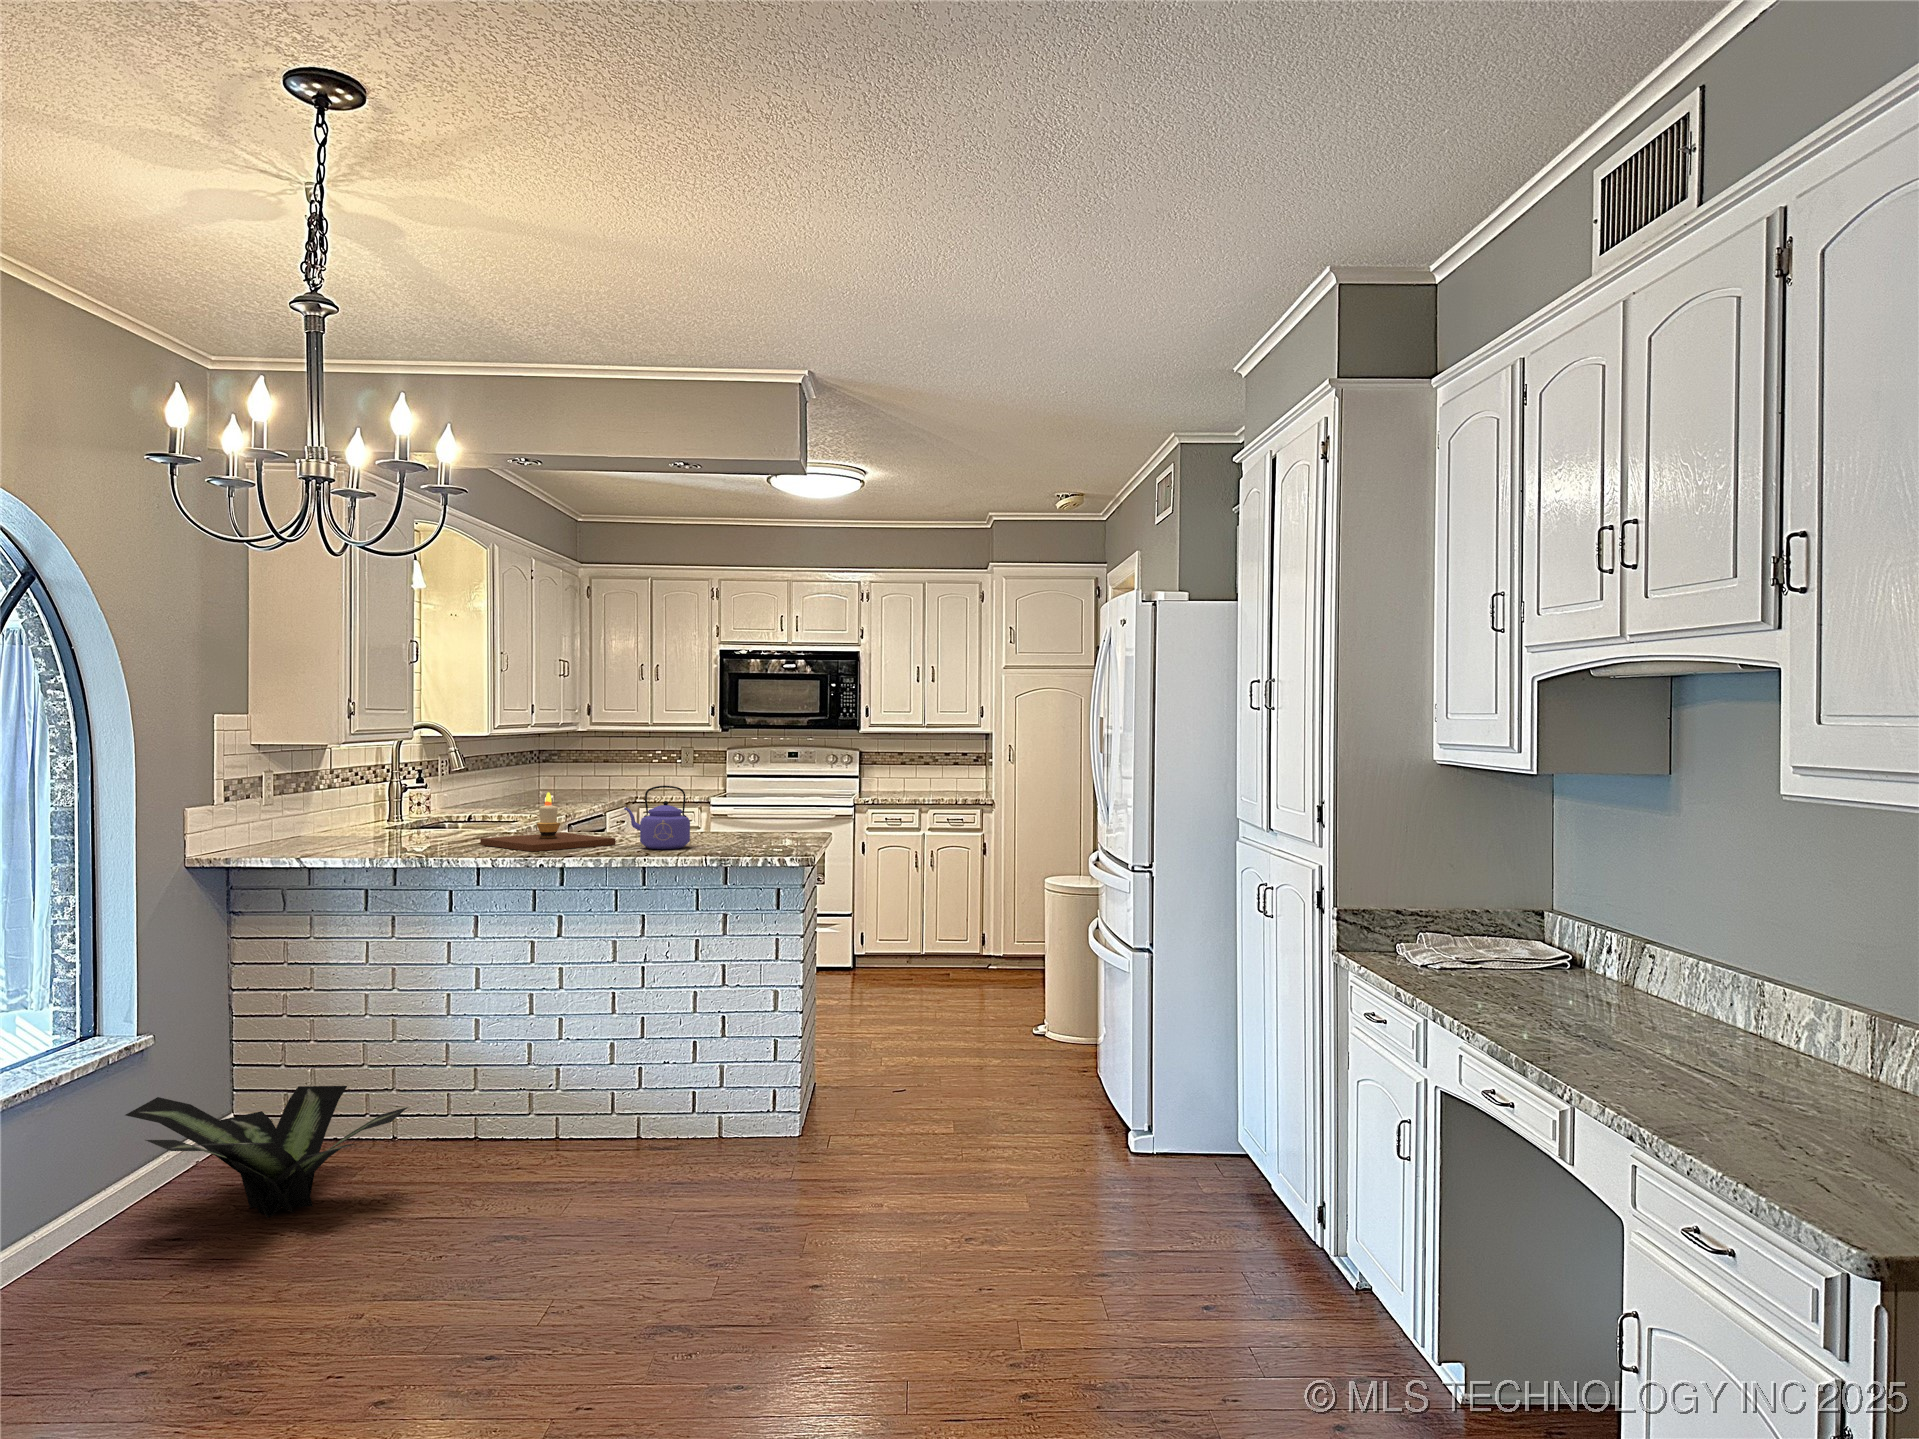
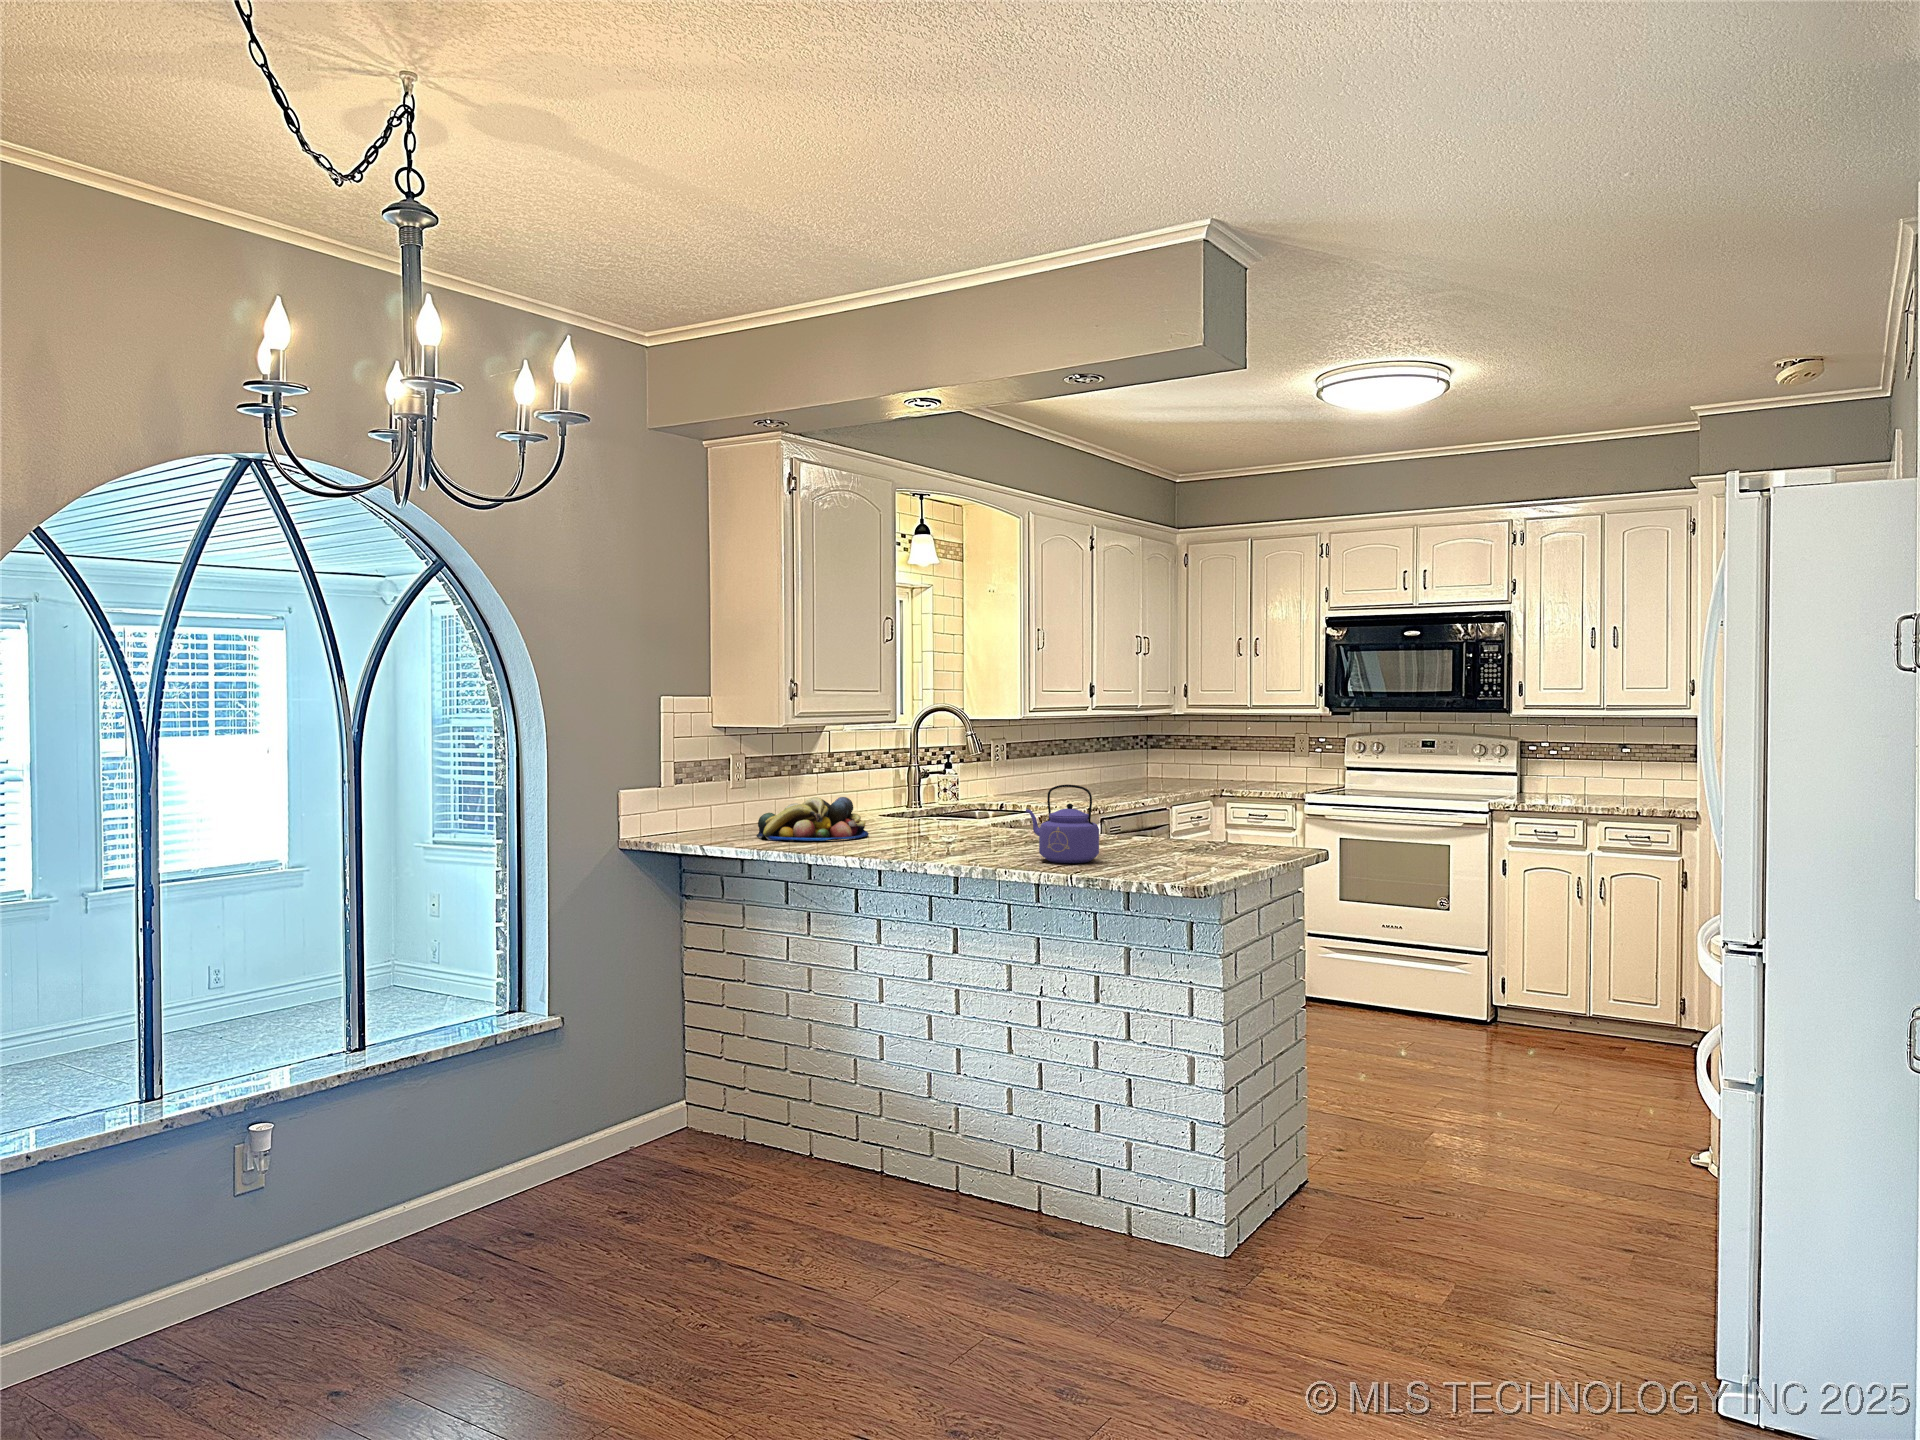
candle: present [480,792,616,851] -> none [897,787,1028,855]
fruit bowl: none [321,807,437,849] -> present [757,797,869,841]
potted plant: present [126,1086,408,1218] -> none [518,1075,761,1221]

